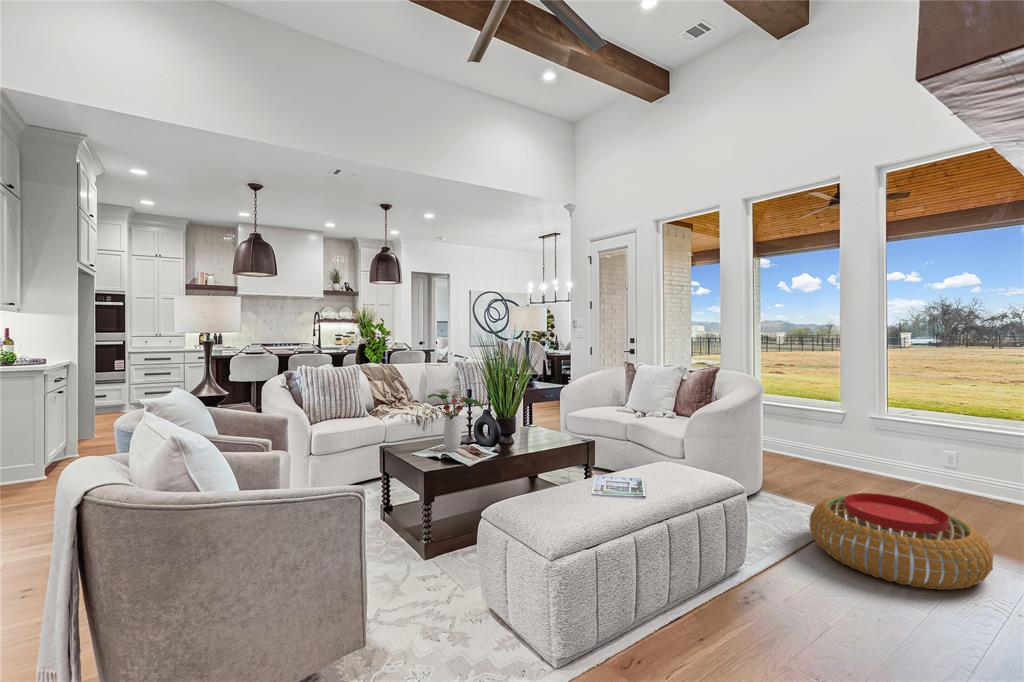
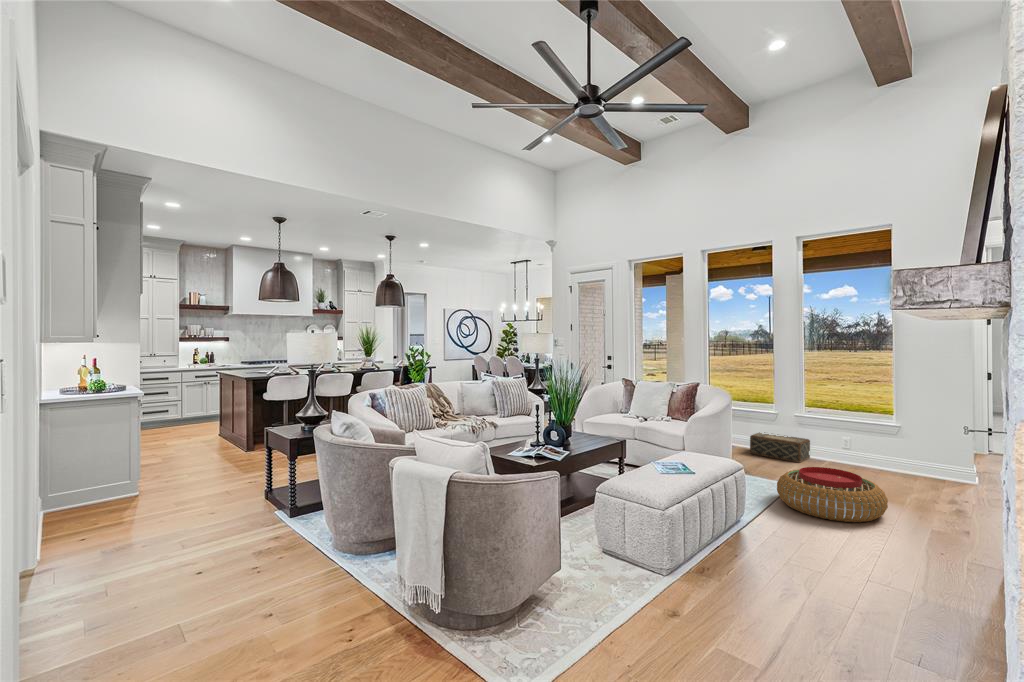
flower arrangement: present [428,389,483,452] -> none [519,404,560,452]
woven basket: none [798,438,886,482] -> present [750,433,810,463]

